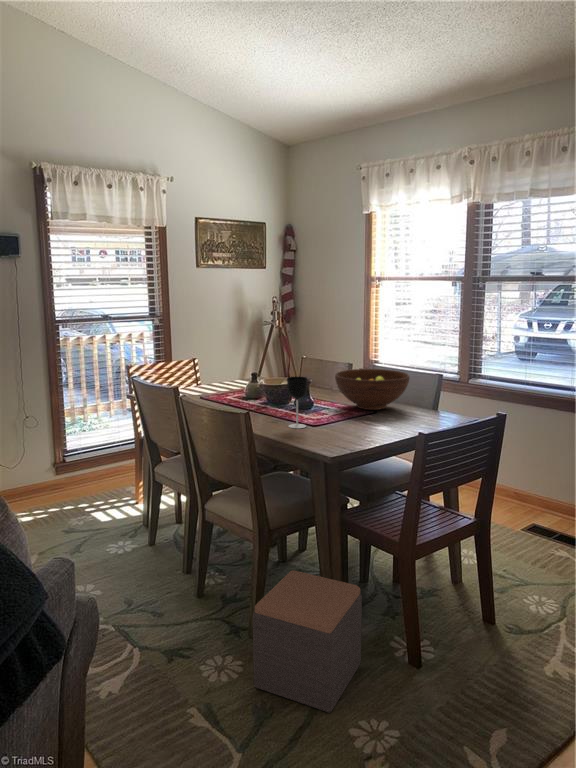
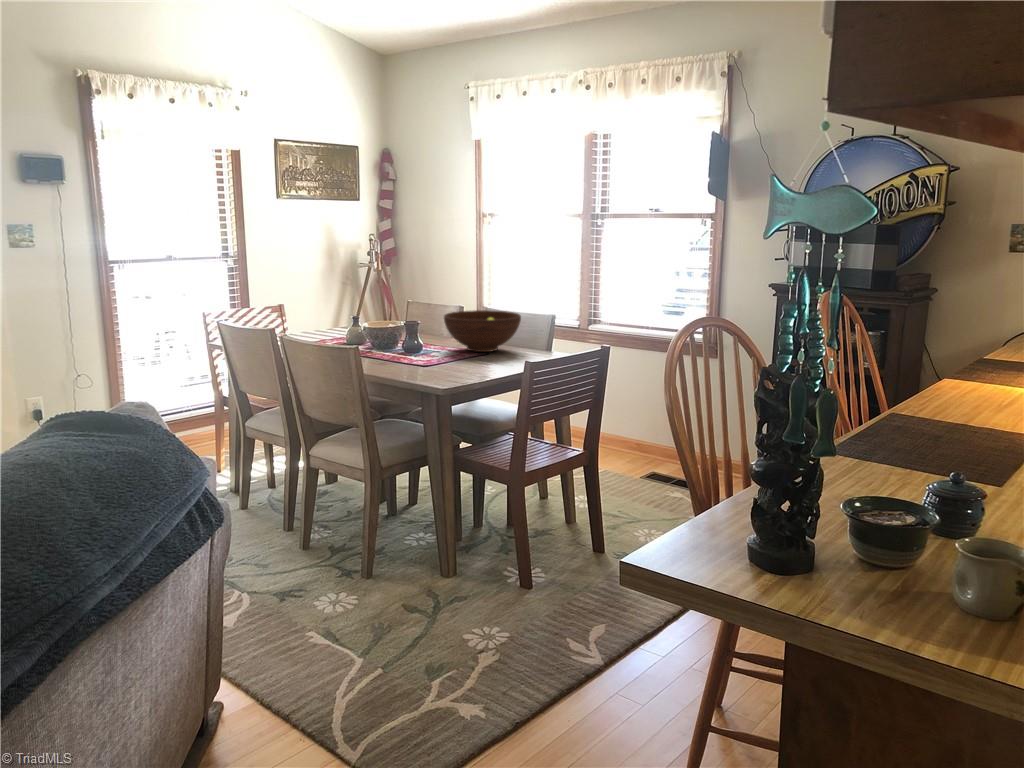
wine glass: present [287,377,307,428] -> none [394,315,415,368]
footstool: present [253,570,362,713] -> none [368,504,474,626]

